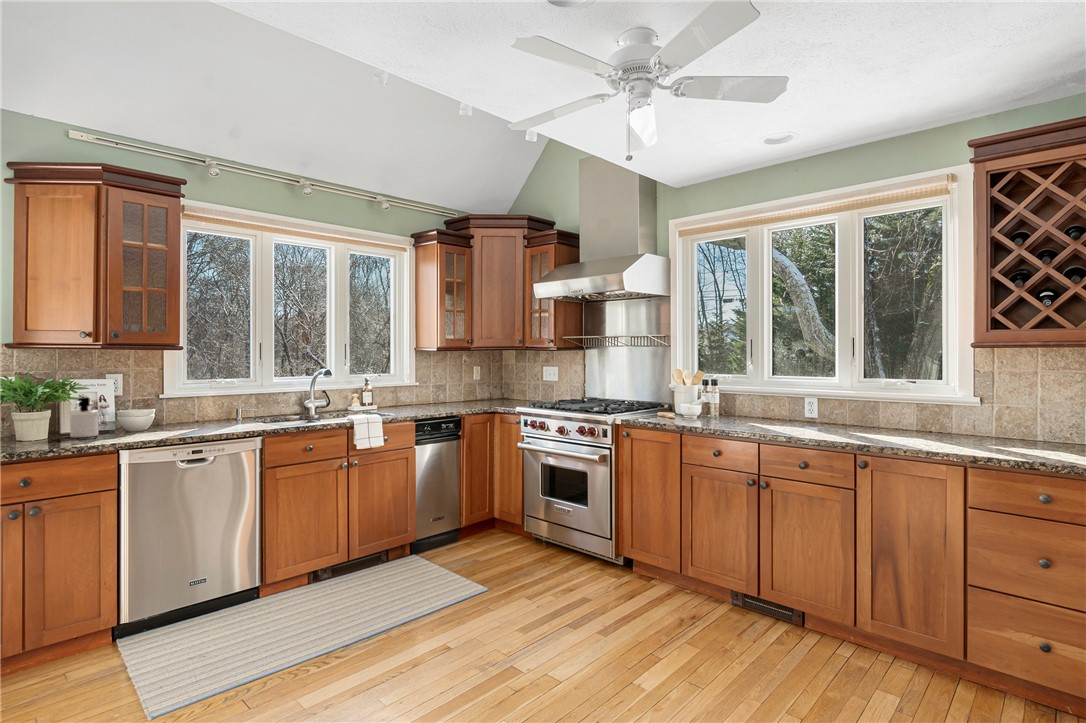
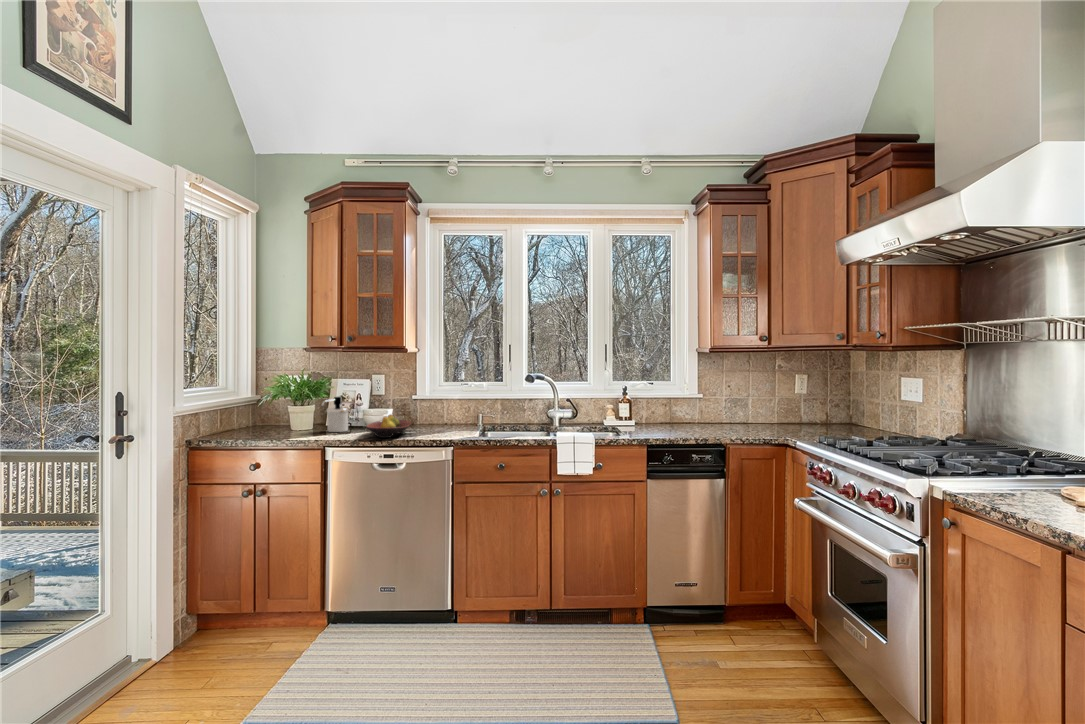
fruit bowl: none [141,412,199,435] -> present [366,414,412,438]

